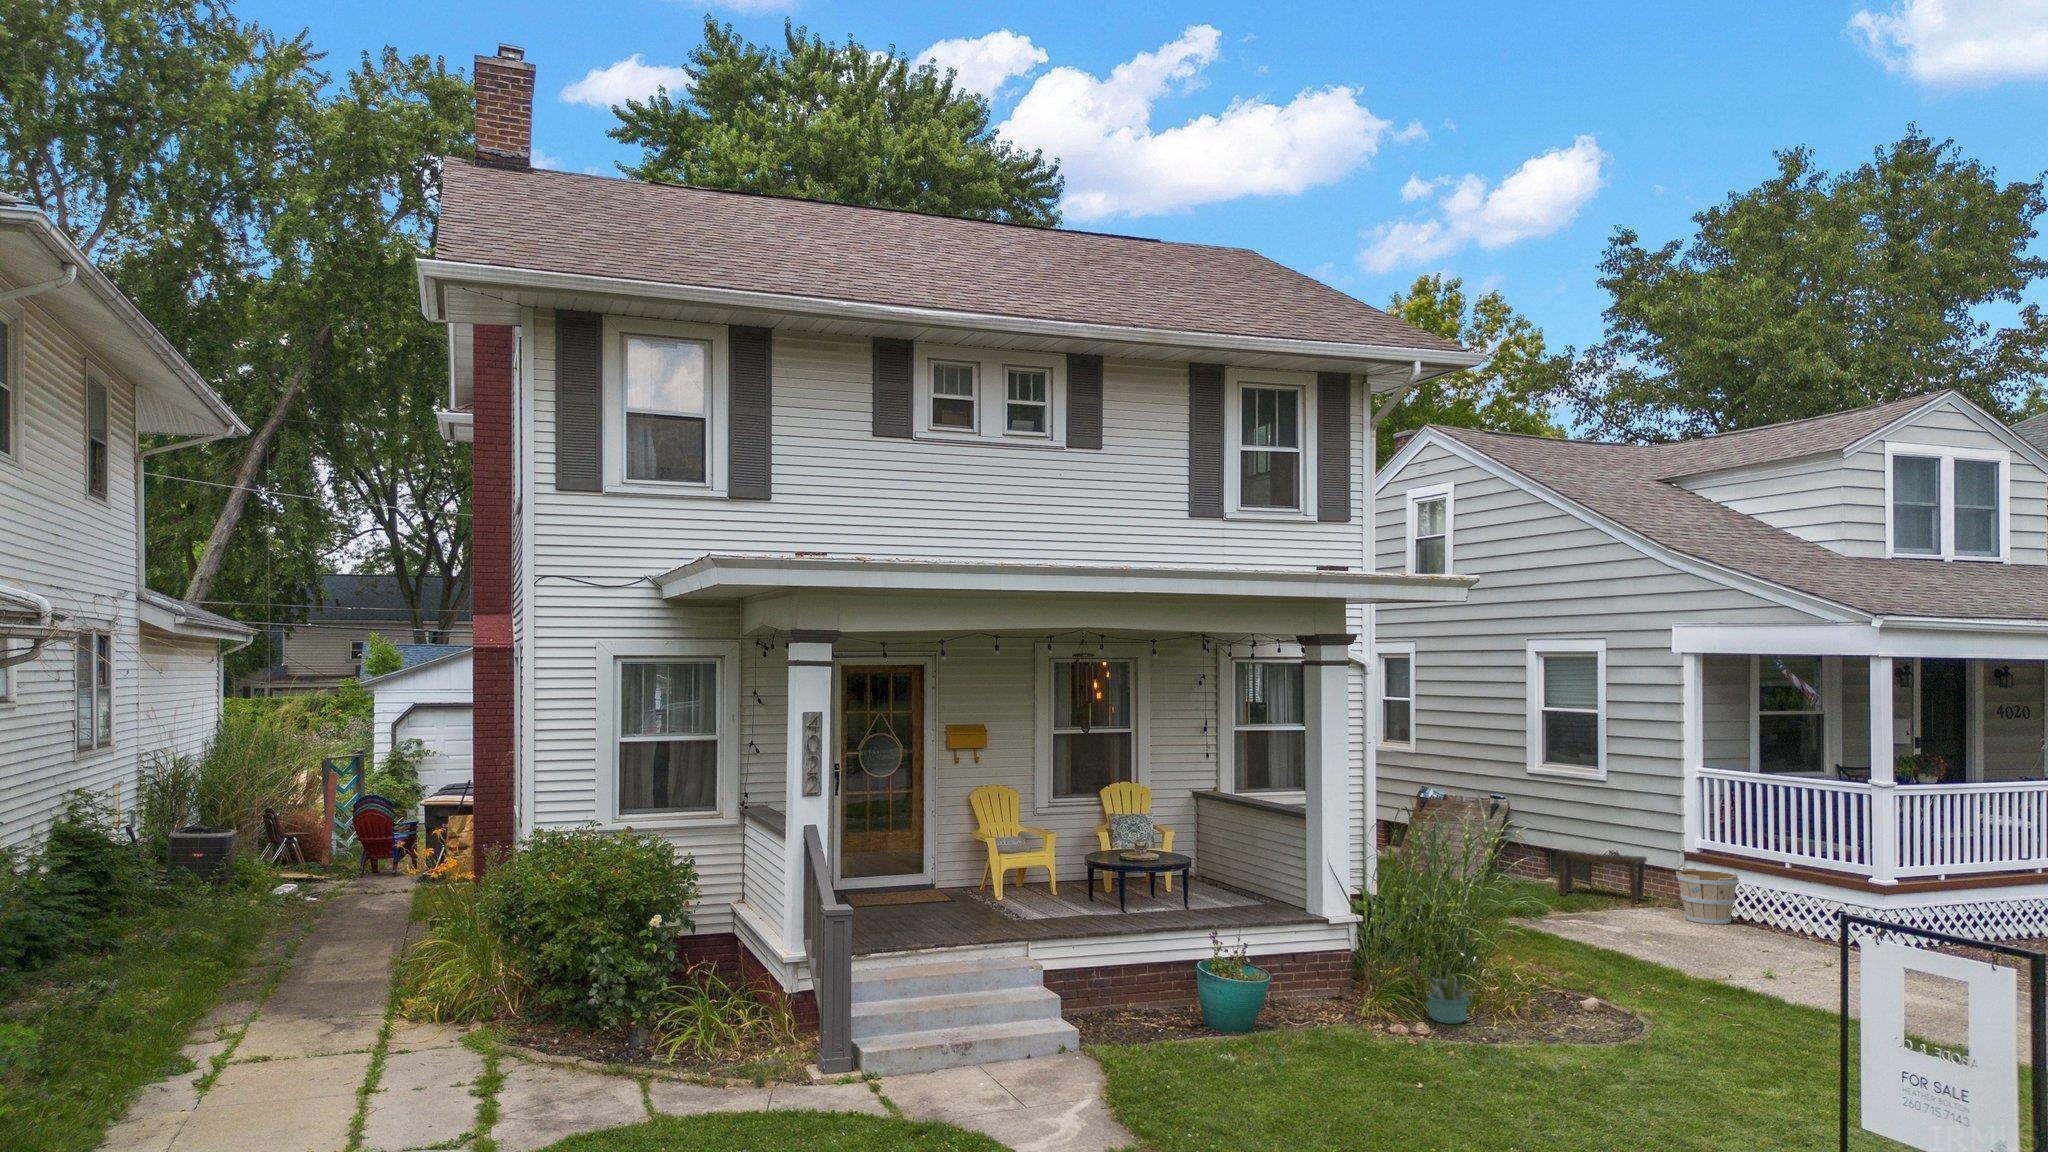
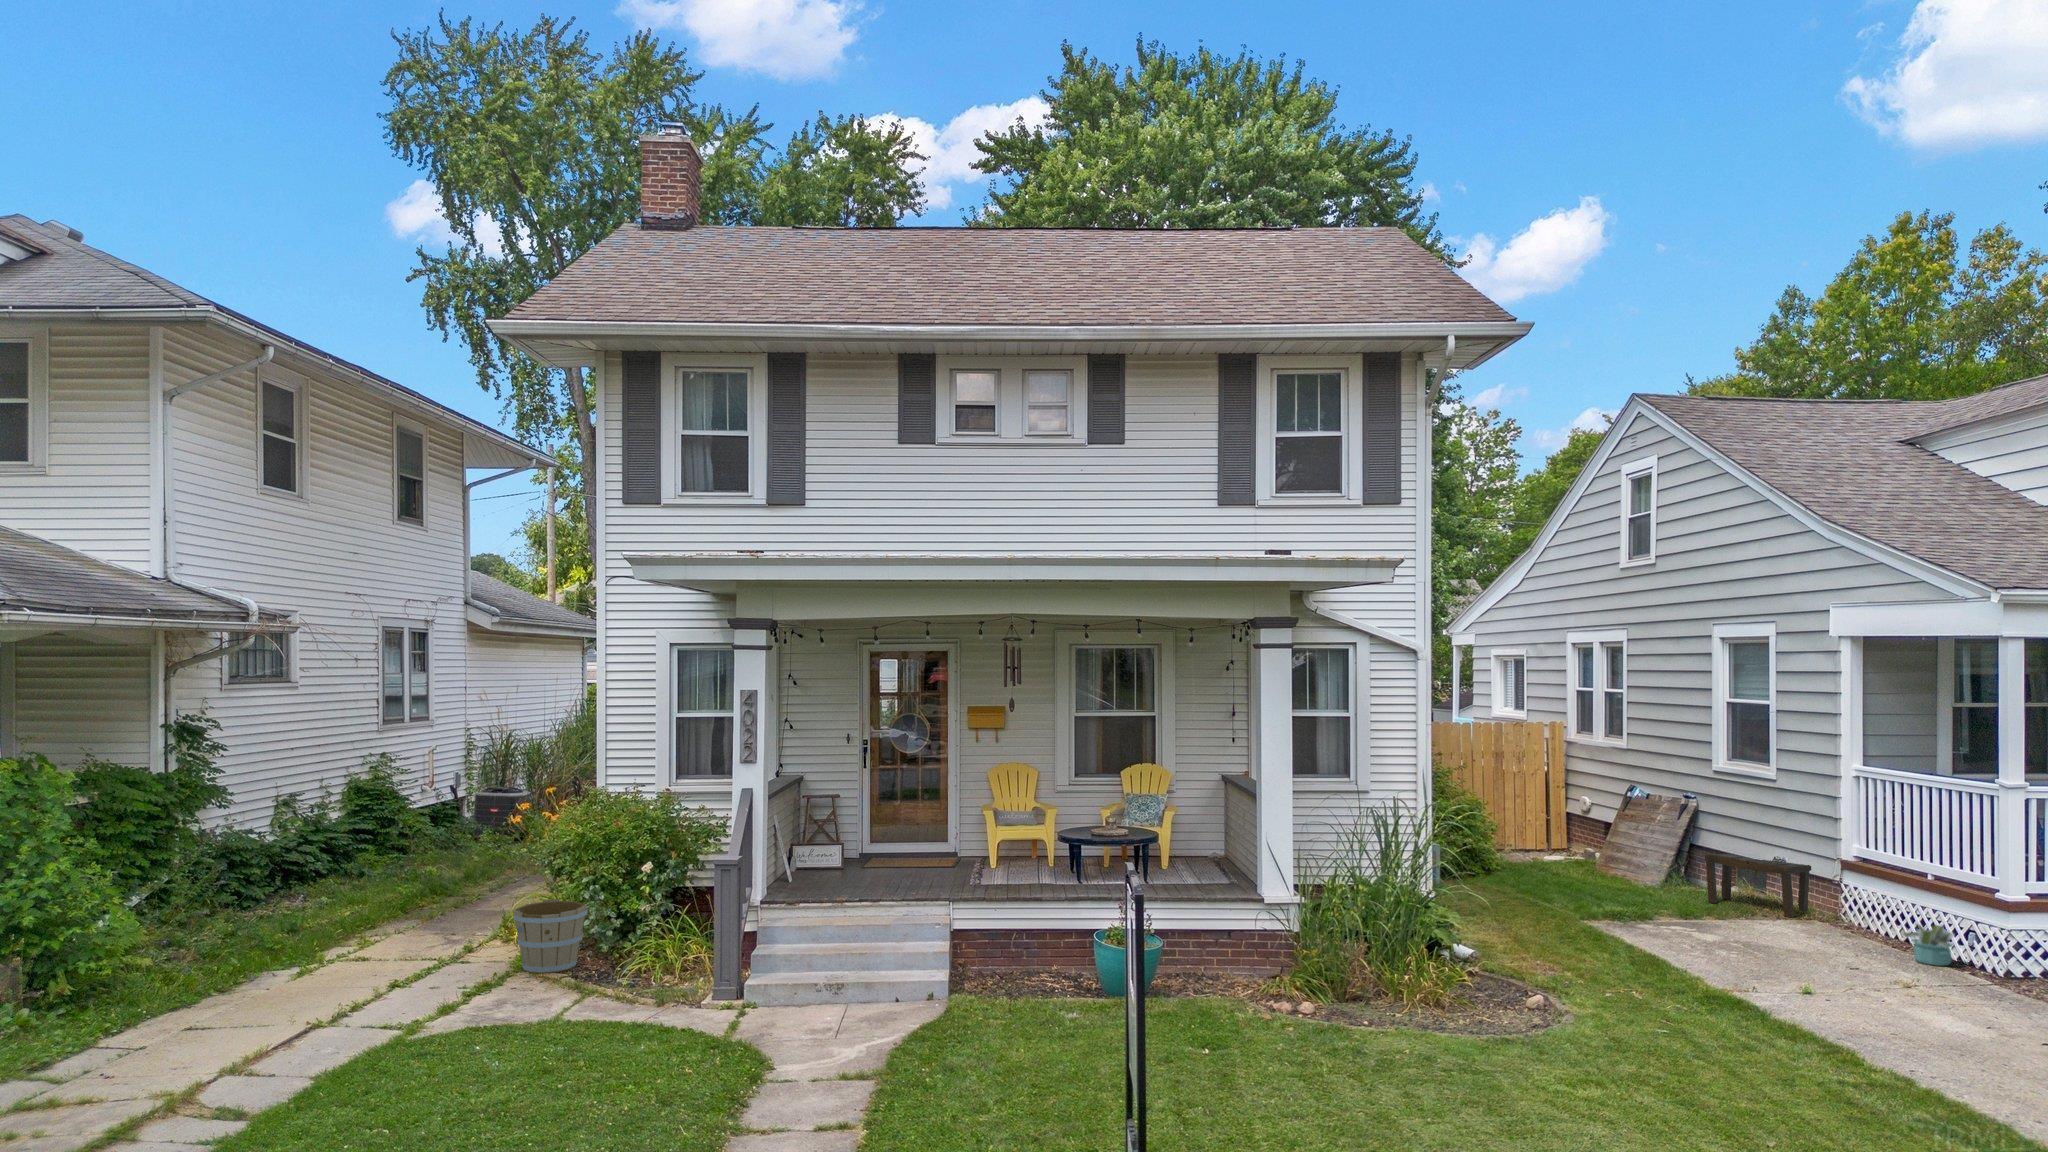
wooden bucket: present [1676,869,1739,925] -> present [513,899,588,974]
decorative plant: present [1426,974,1474,1024] -> present [1903,924,1954,966]

